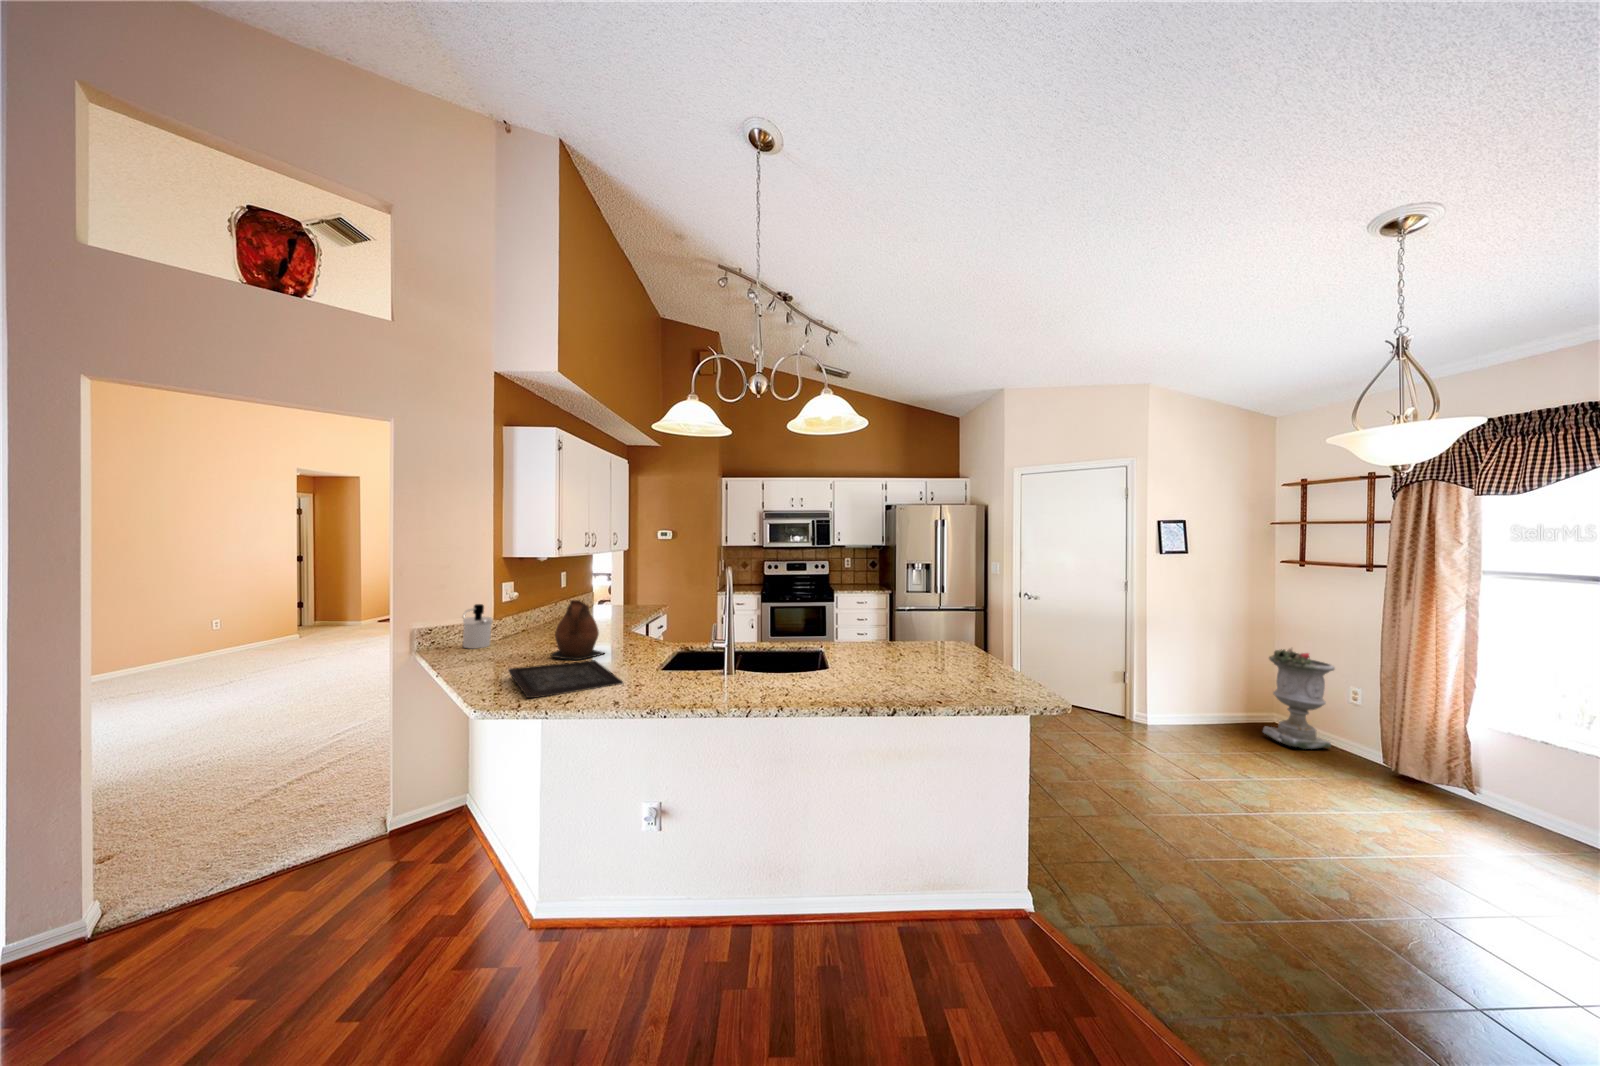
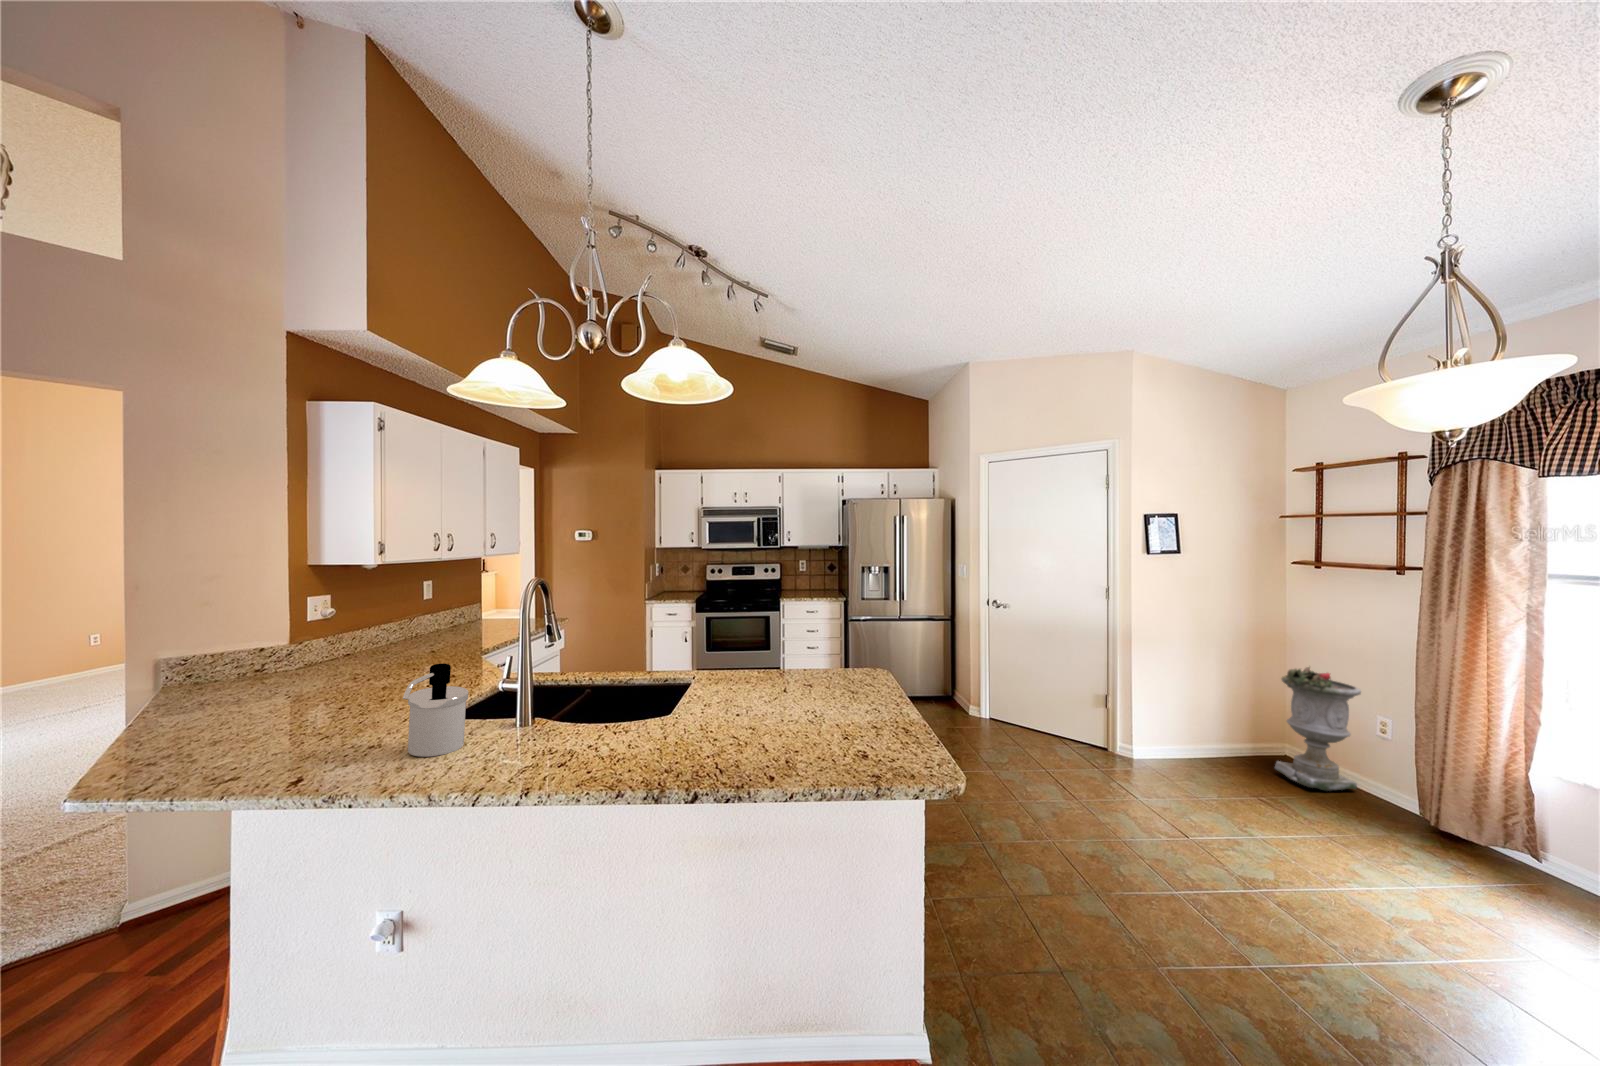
ceramic pitcher: present [550,600,604,660] -> none [306,623,396,704]
soap dispenser: present [463,604,493,649] -> present [403,663,468,757]
tray: present [509,660,623,698] -> none [164,706,352,776]

